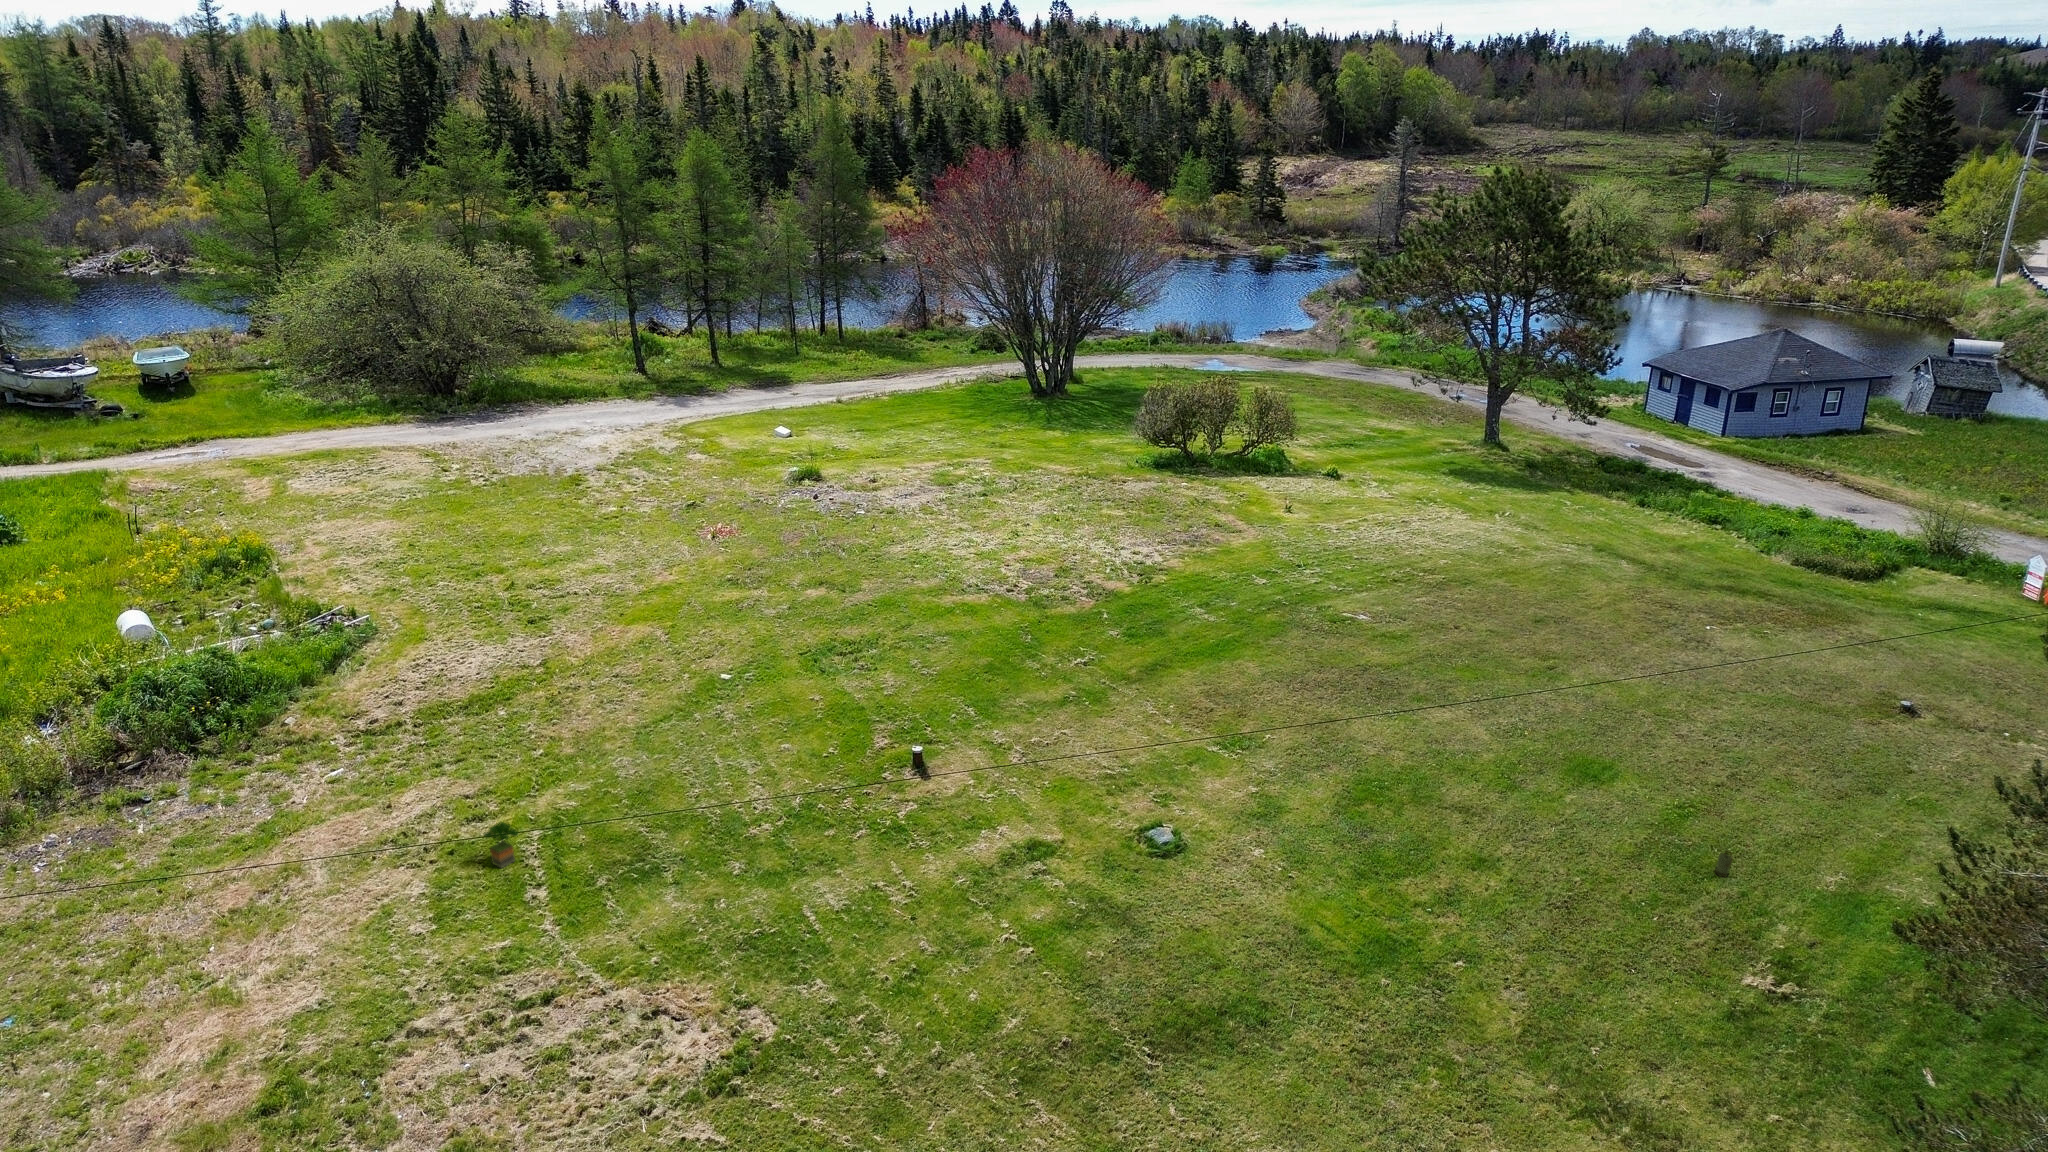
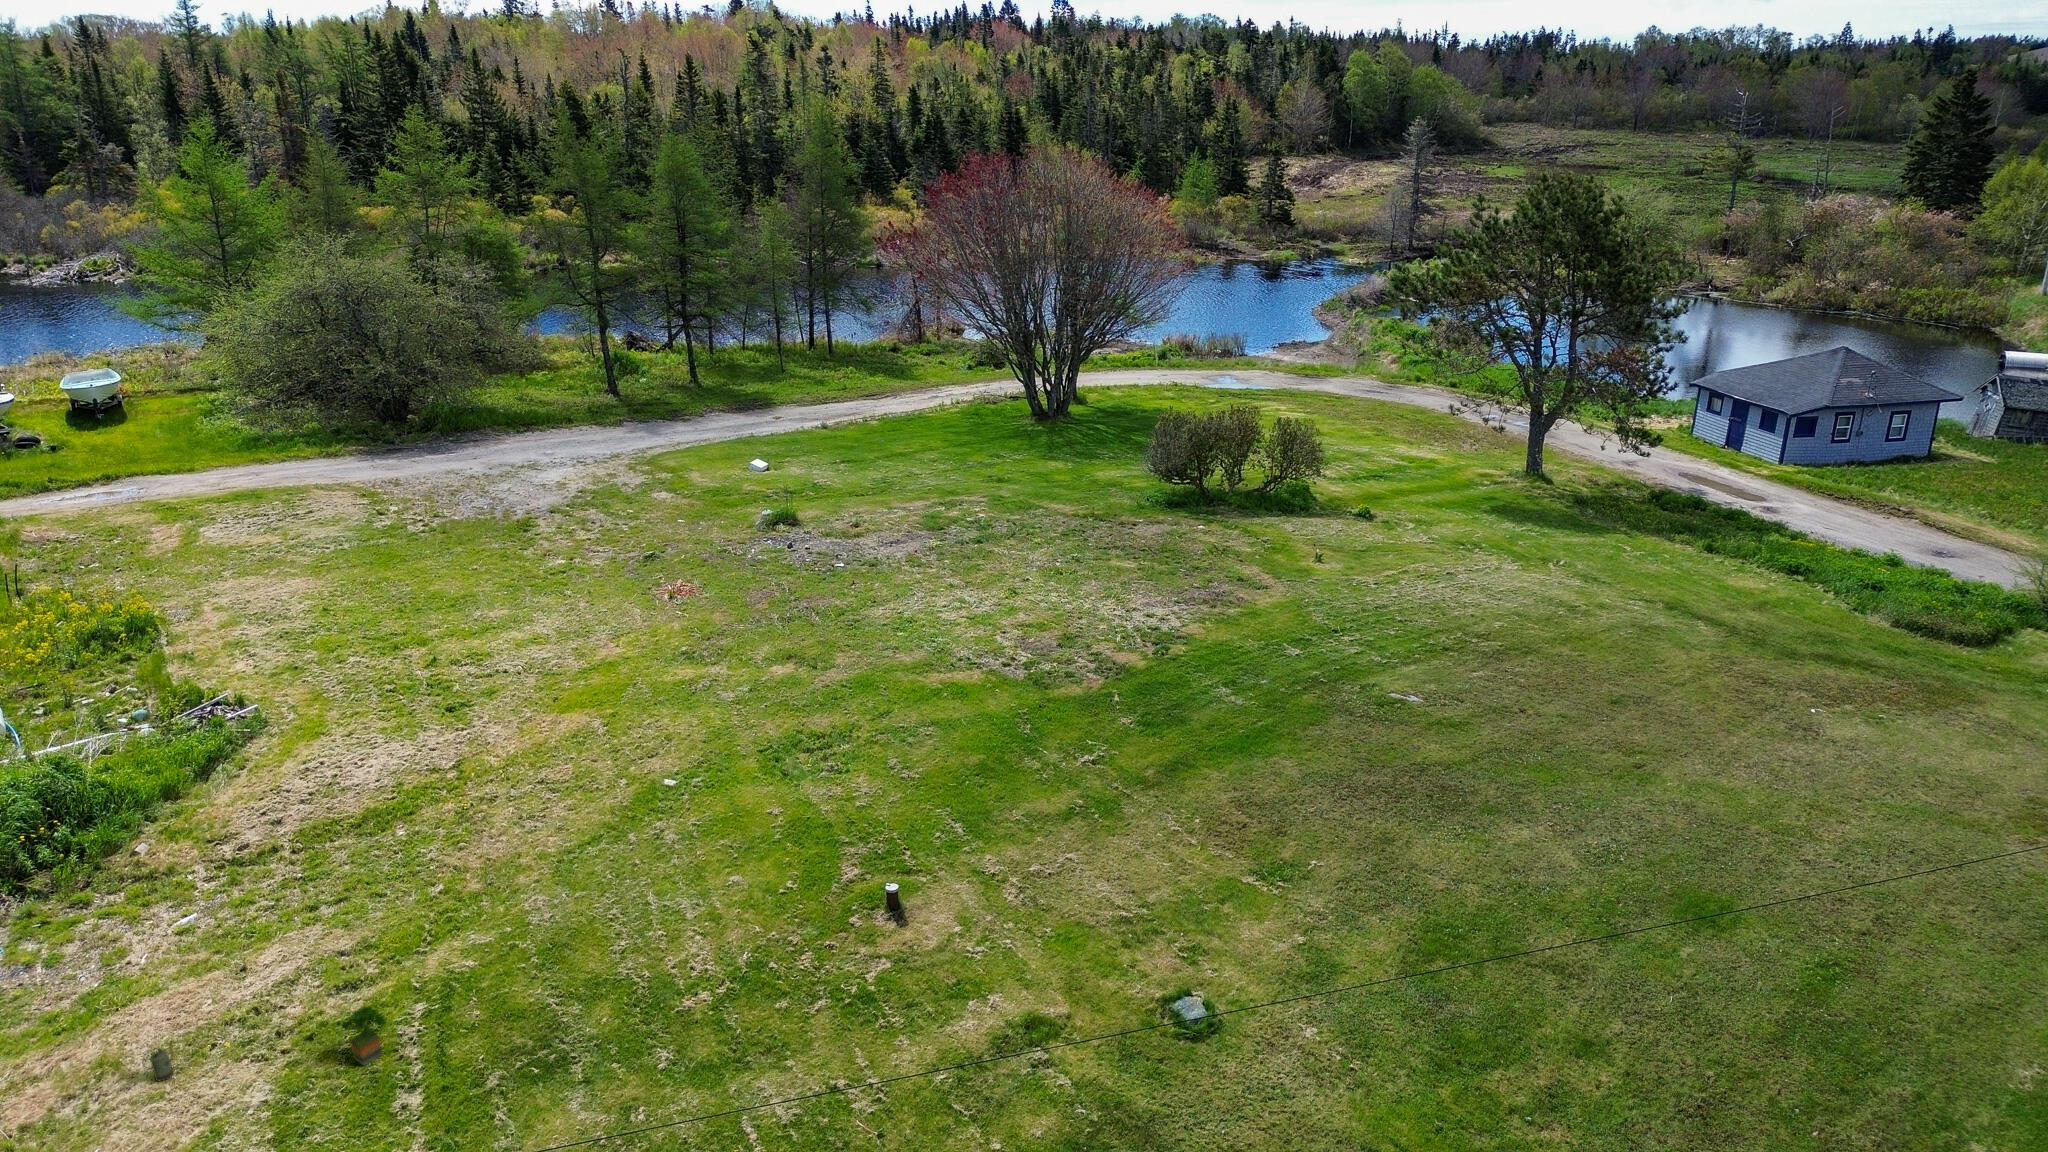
watering can: present [1715,851,1733,877] -> present [142,1041,174,1081]

